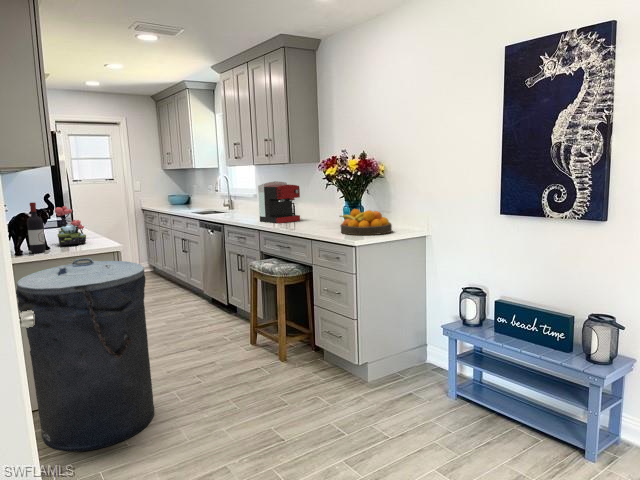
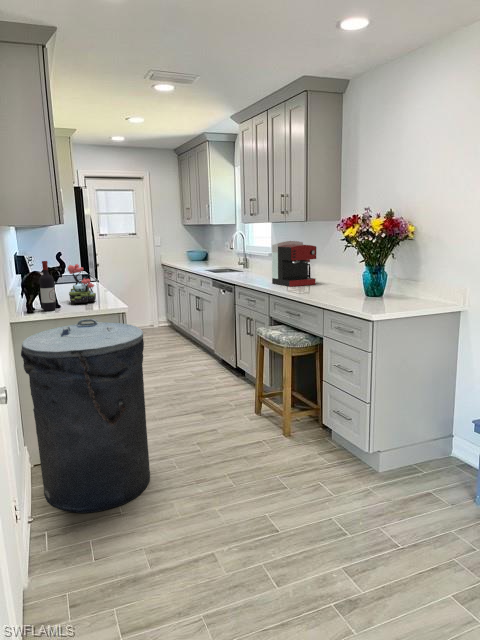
fruit bowl: present [340,209,392,235] -> none [357,276,419,307]

